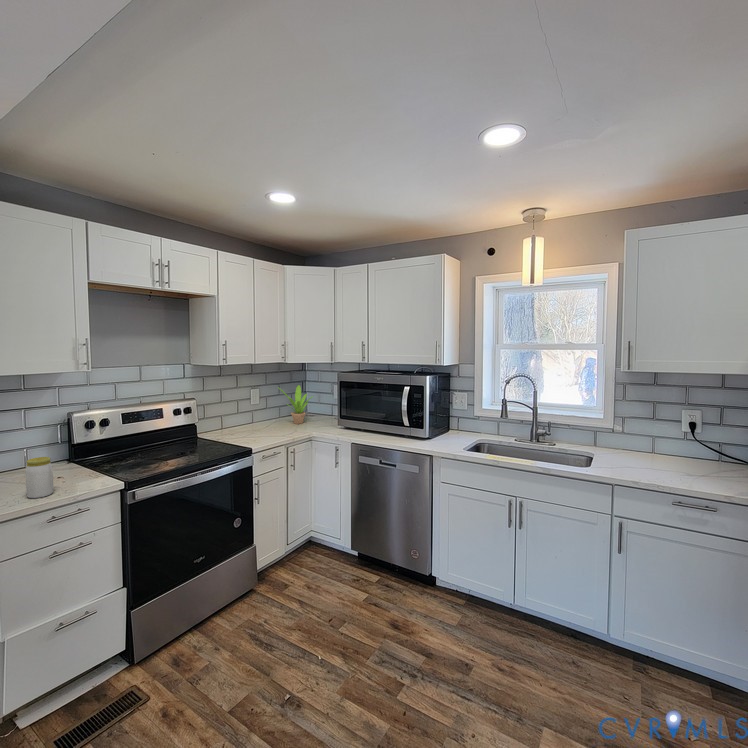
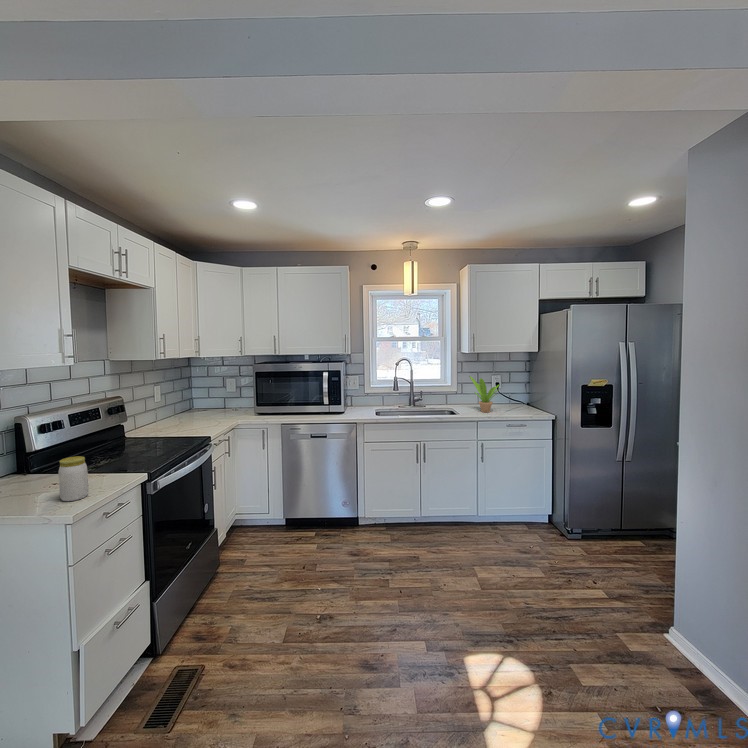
potted plant: present [280,385,312,424] -> present [469,376,499,412]

